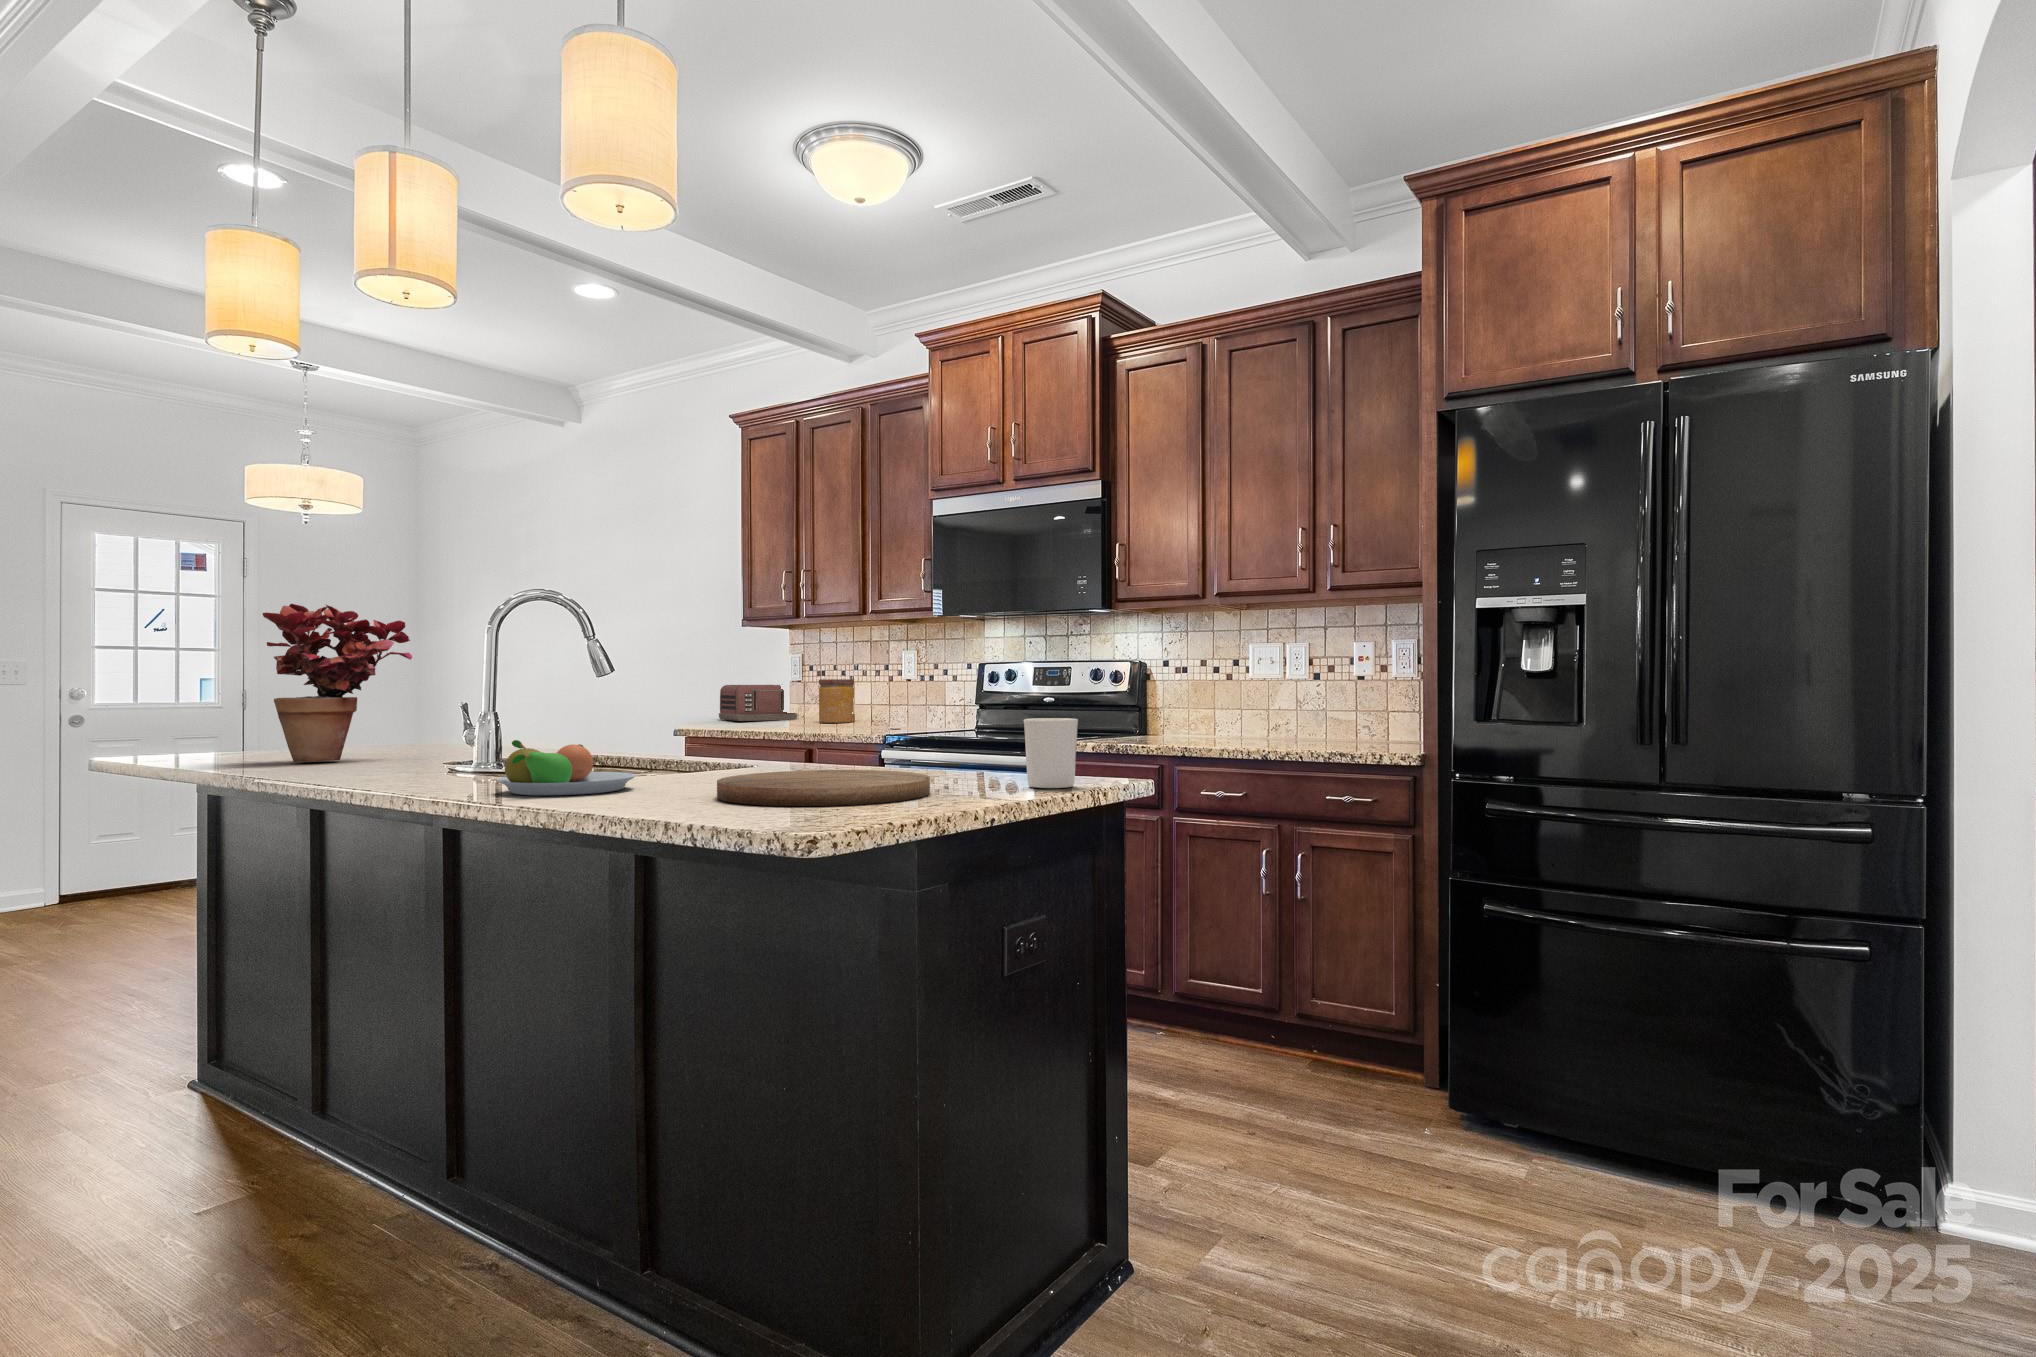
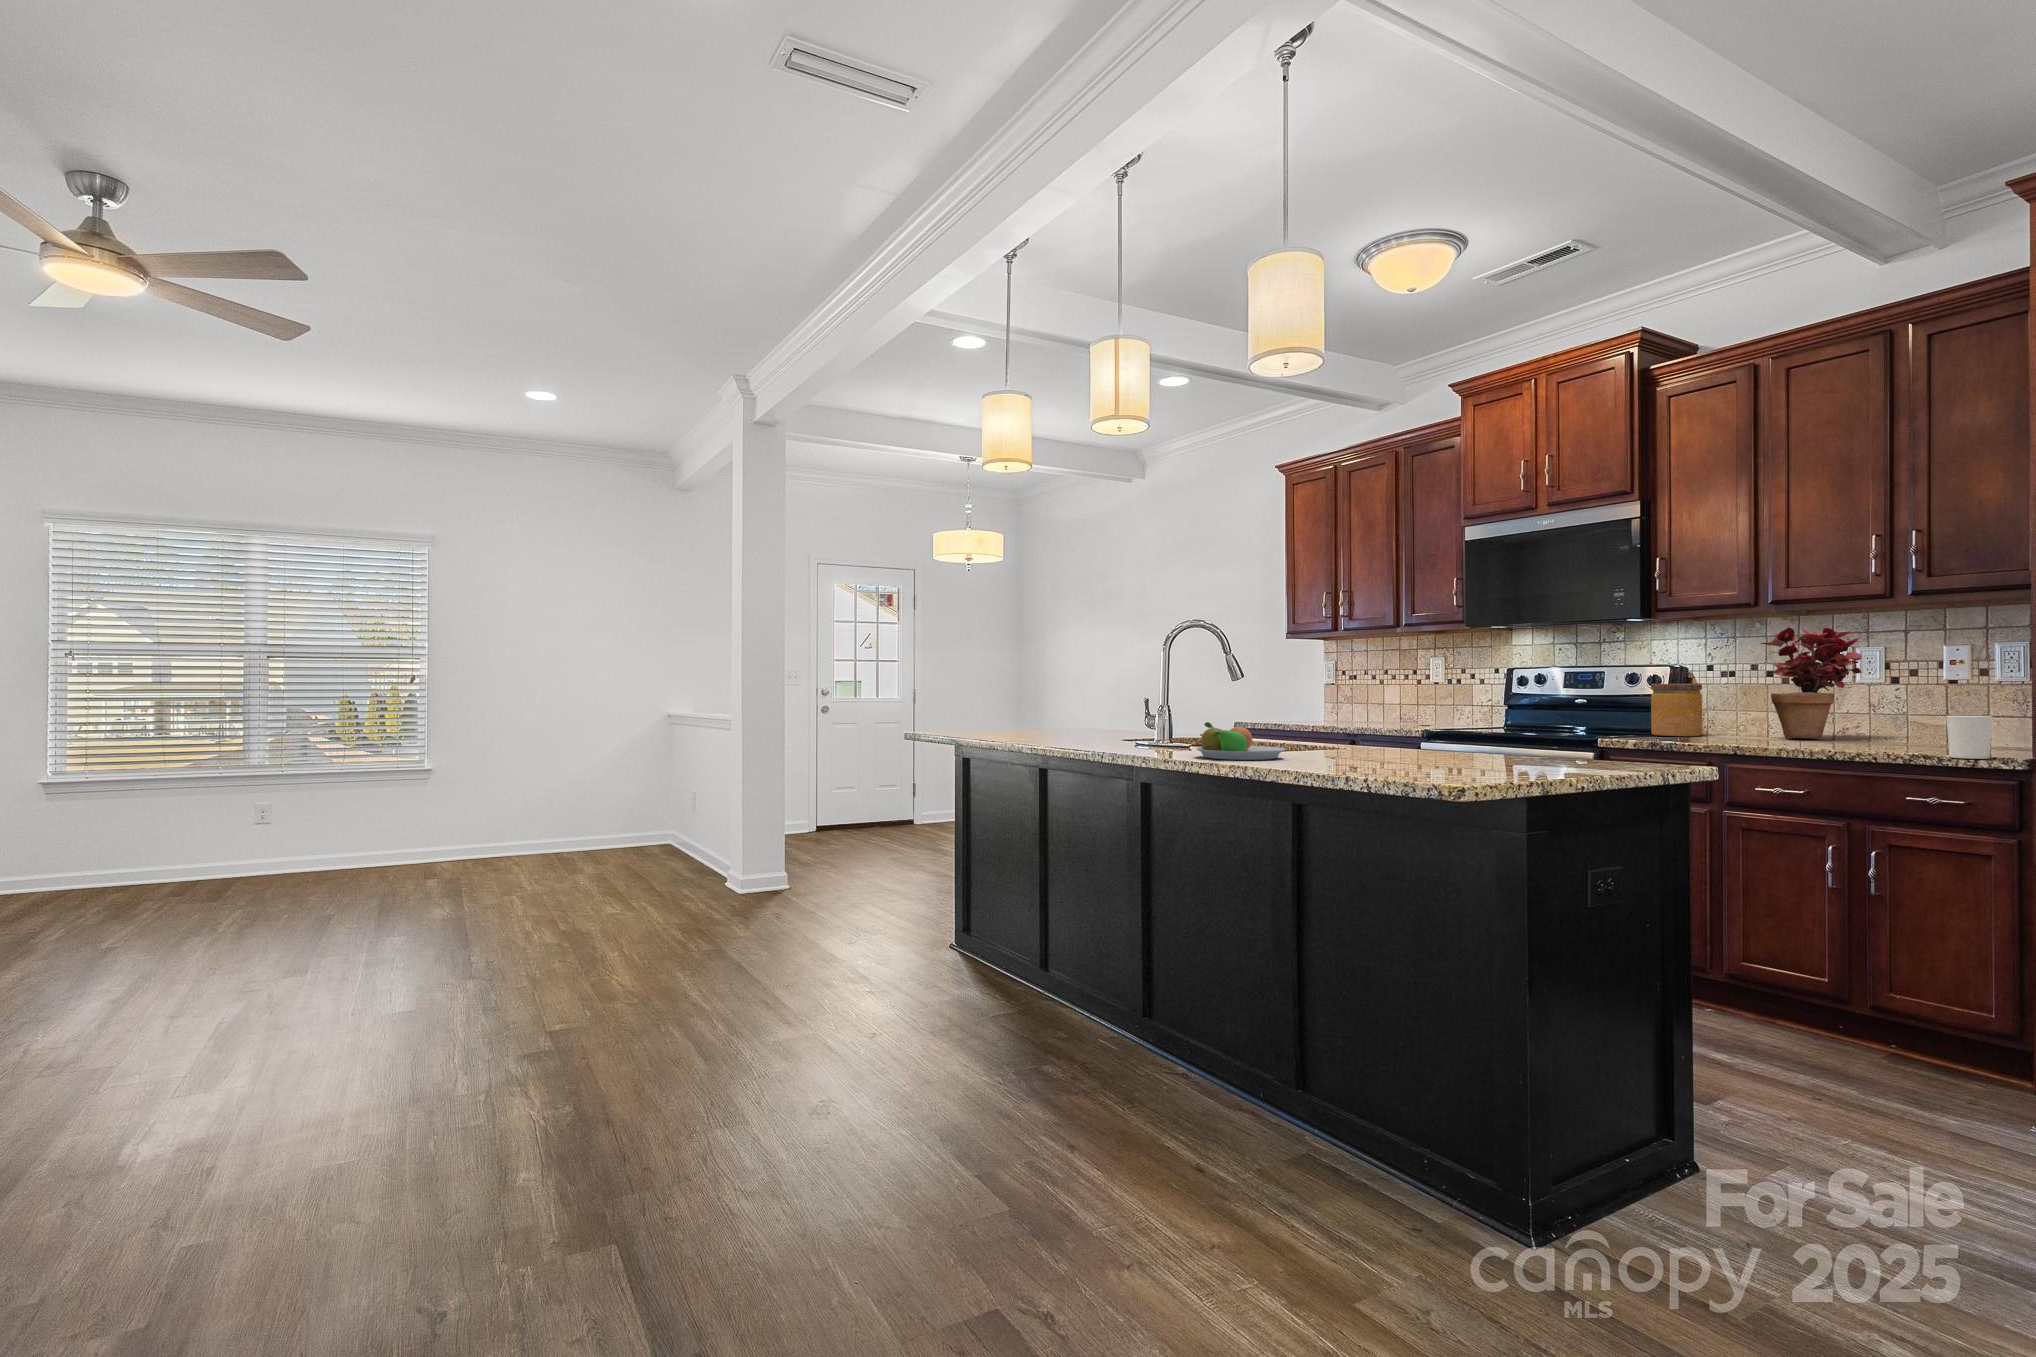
potted plant: present [262,604,412,762] -> present [1761,628,1862,738]
jar: present [819,679,855,723] -> present [1651,684,1702,736]
toaster: present [719,685,797,721] -> none [1263,687,1331,717]
candle holder: present [1024,718,1078,788] -> present [1946,716,1993,759]
cutting board: present [717,770,930,806] -> none [1355,749,1521,773]

